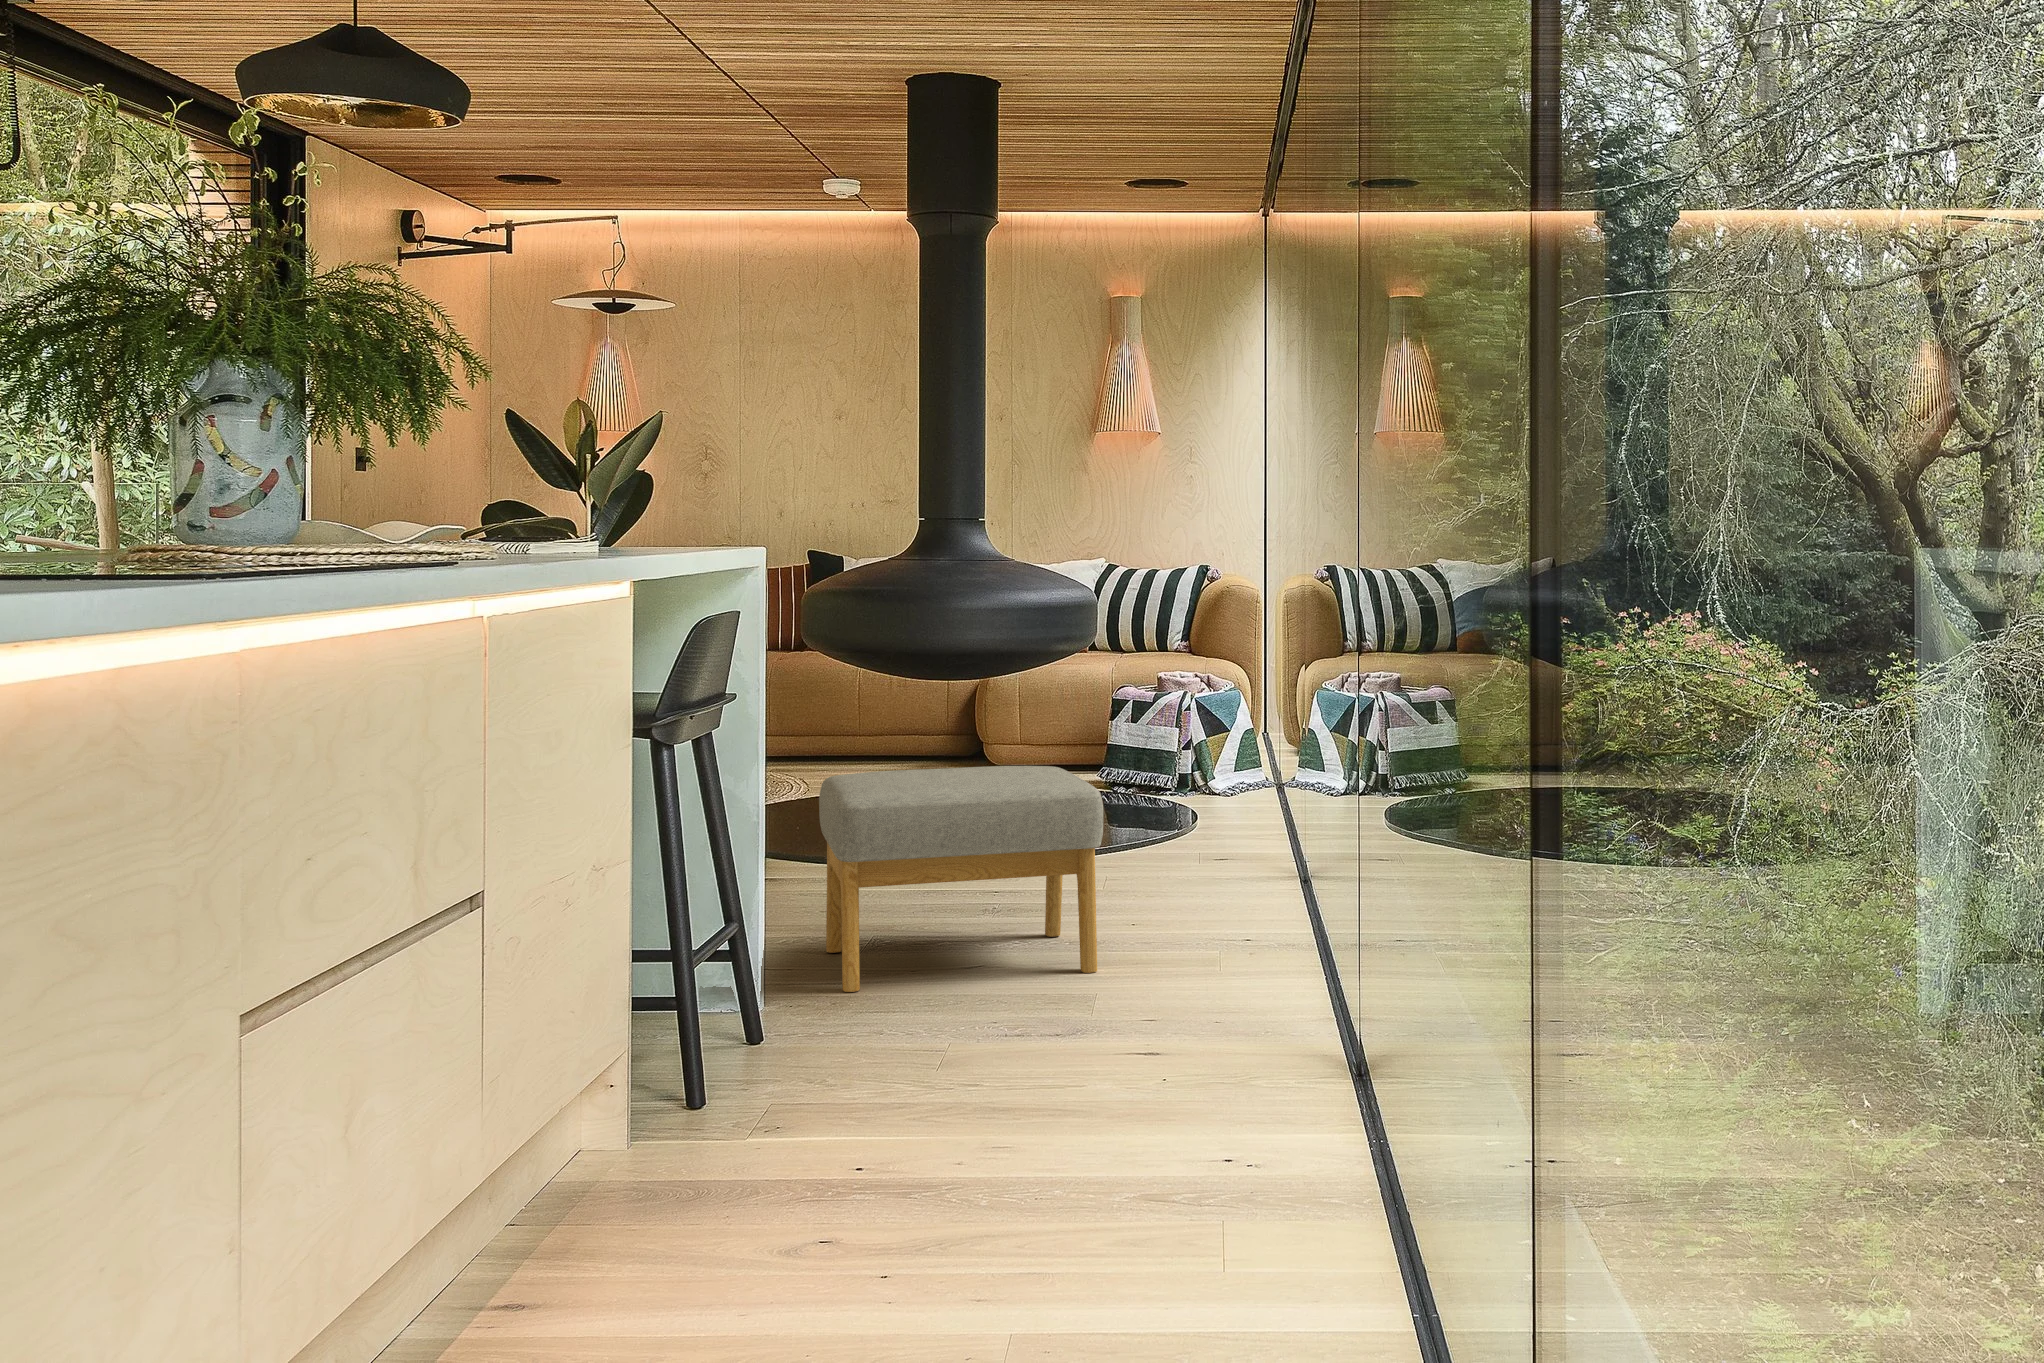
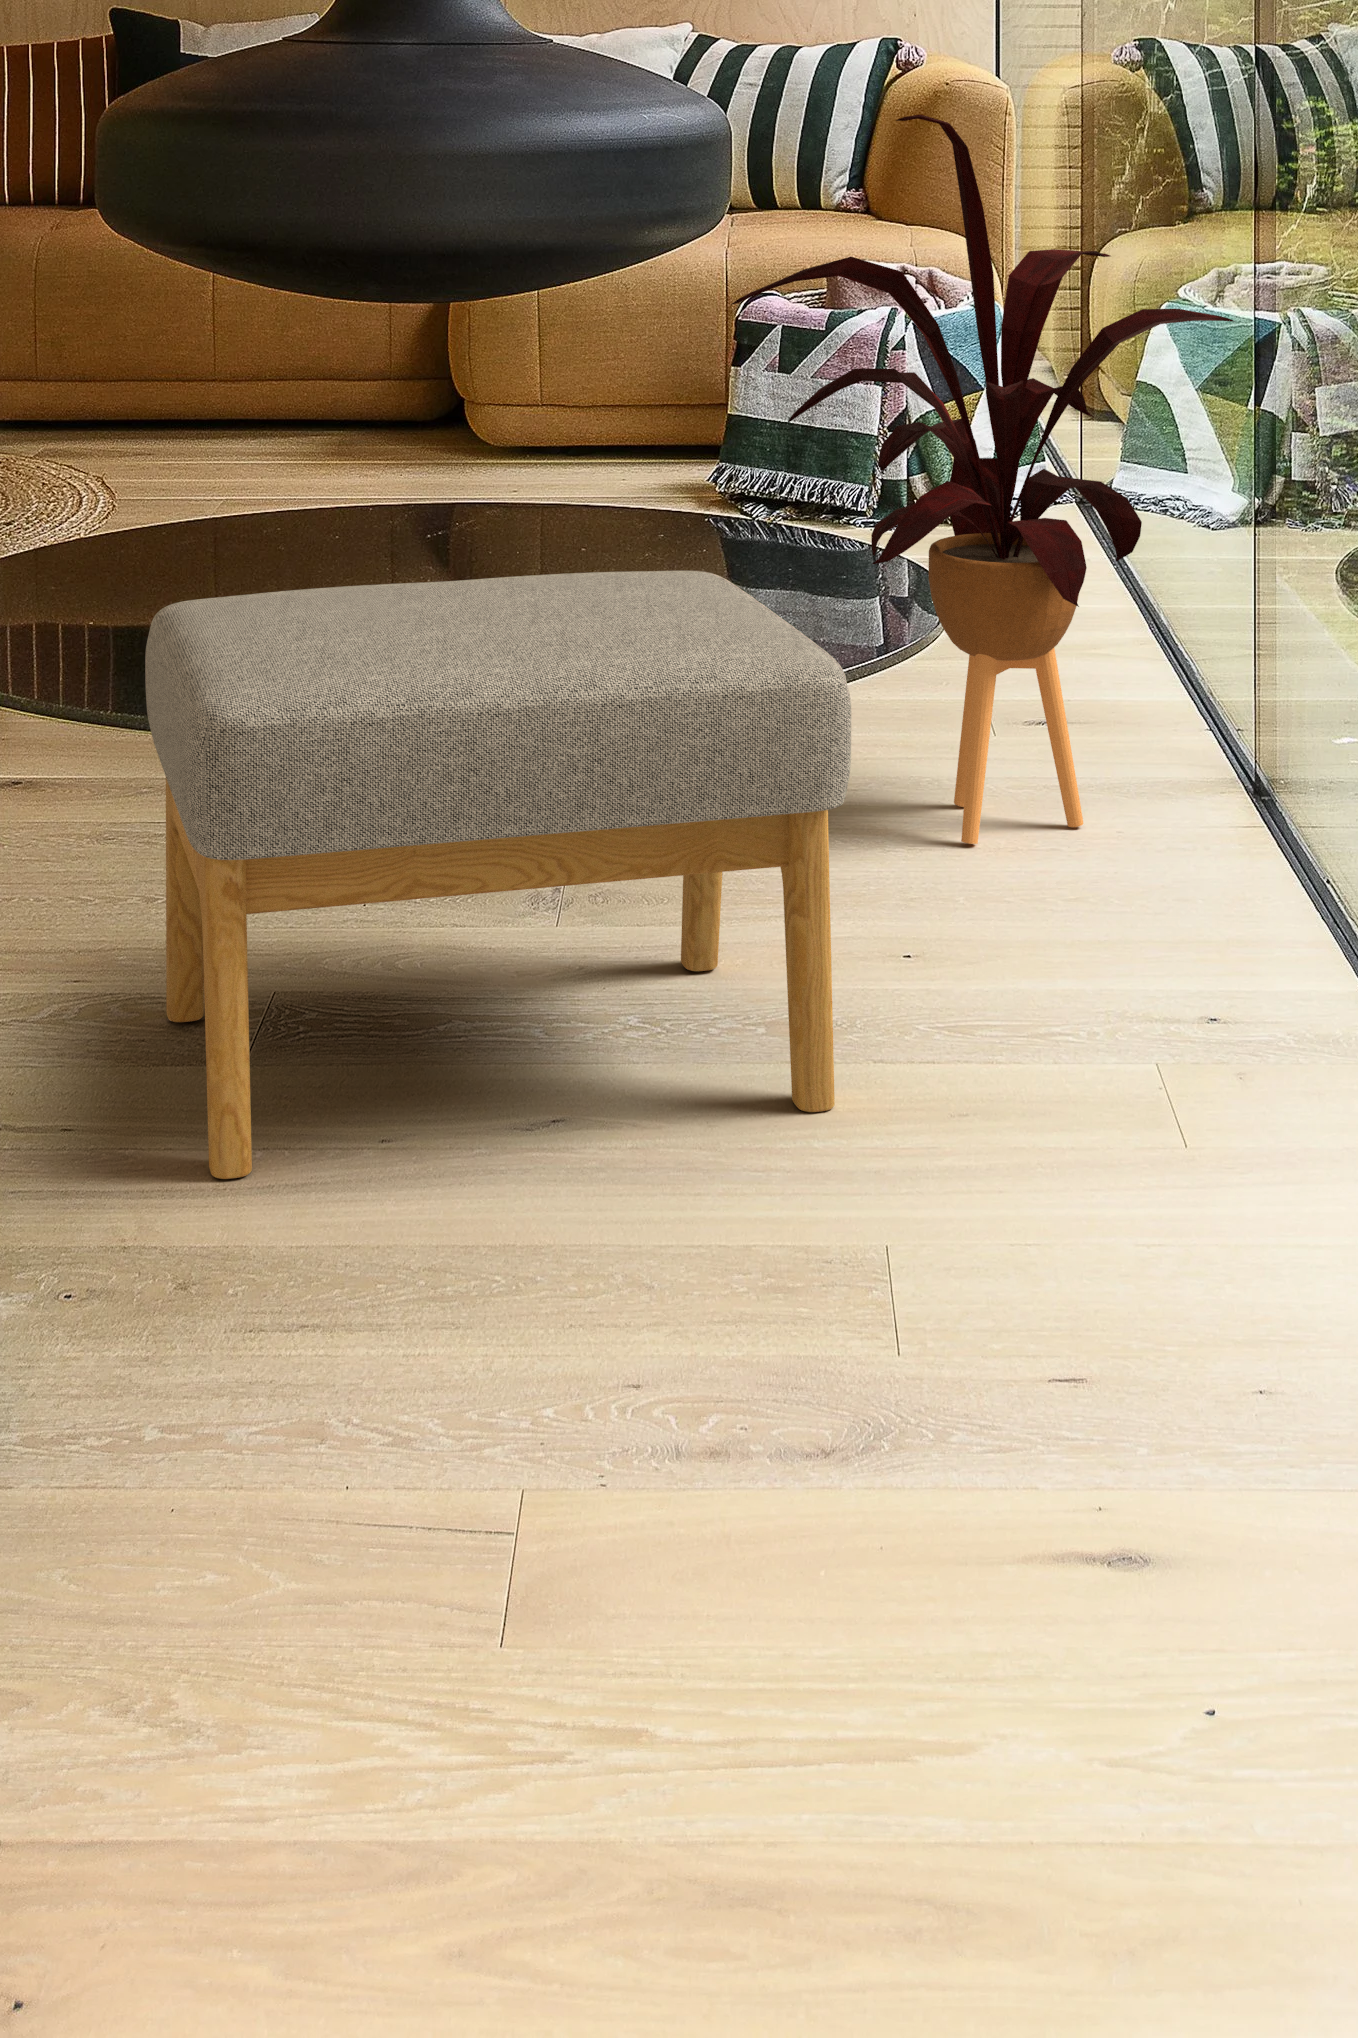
house plant: none [1076,581,1296,899] -> present [731,114,1235,844]

